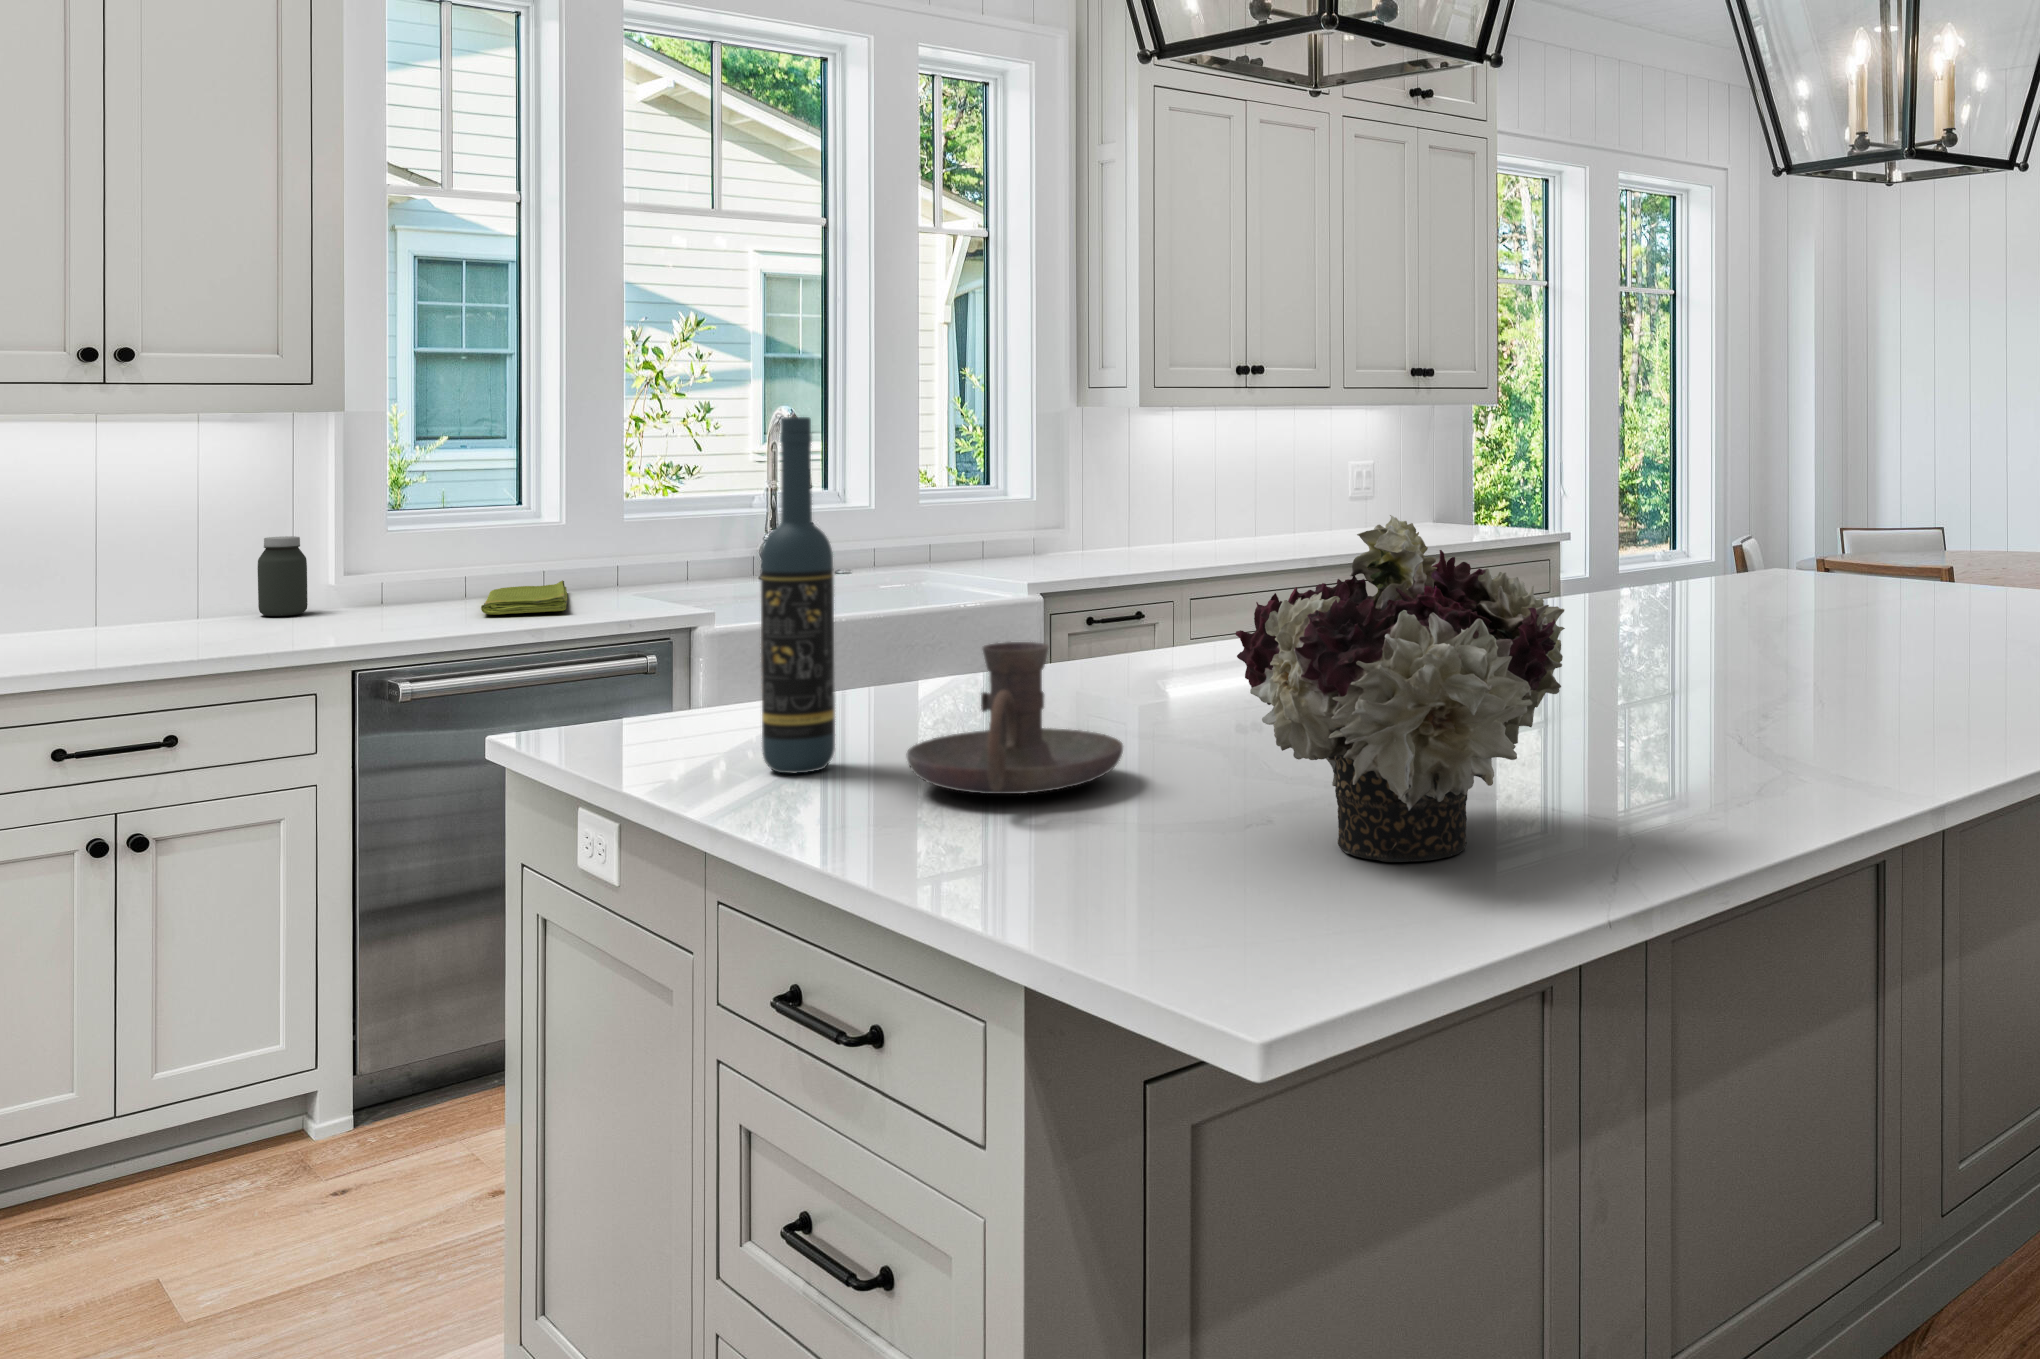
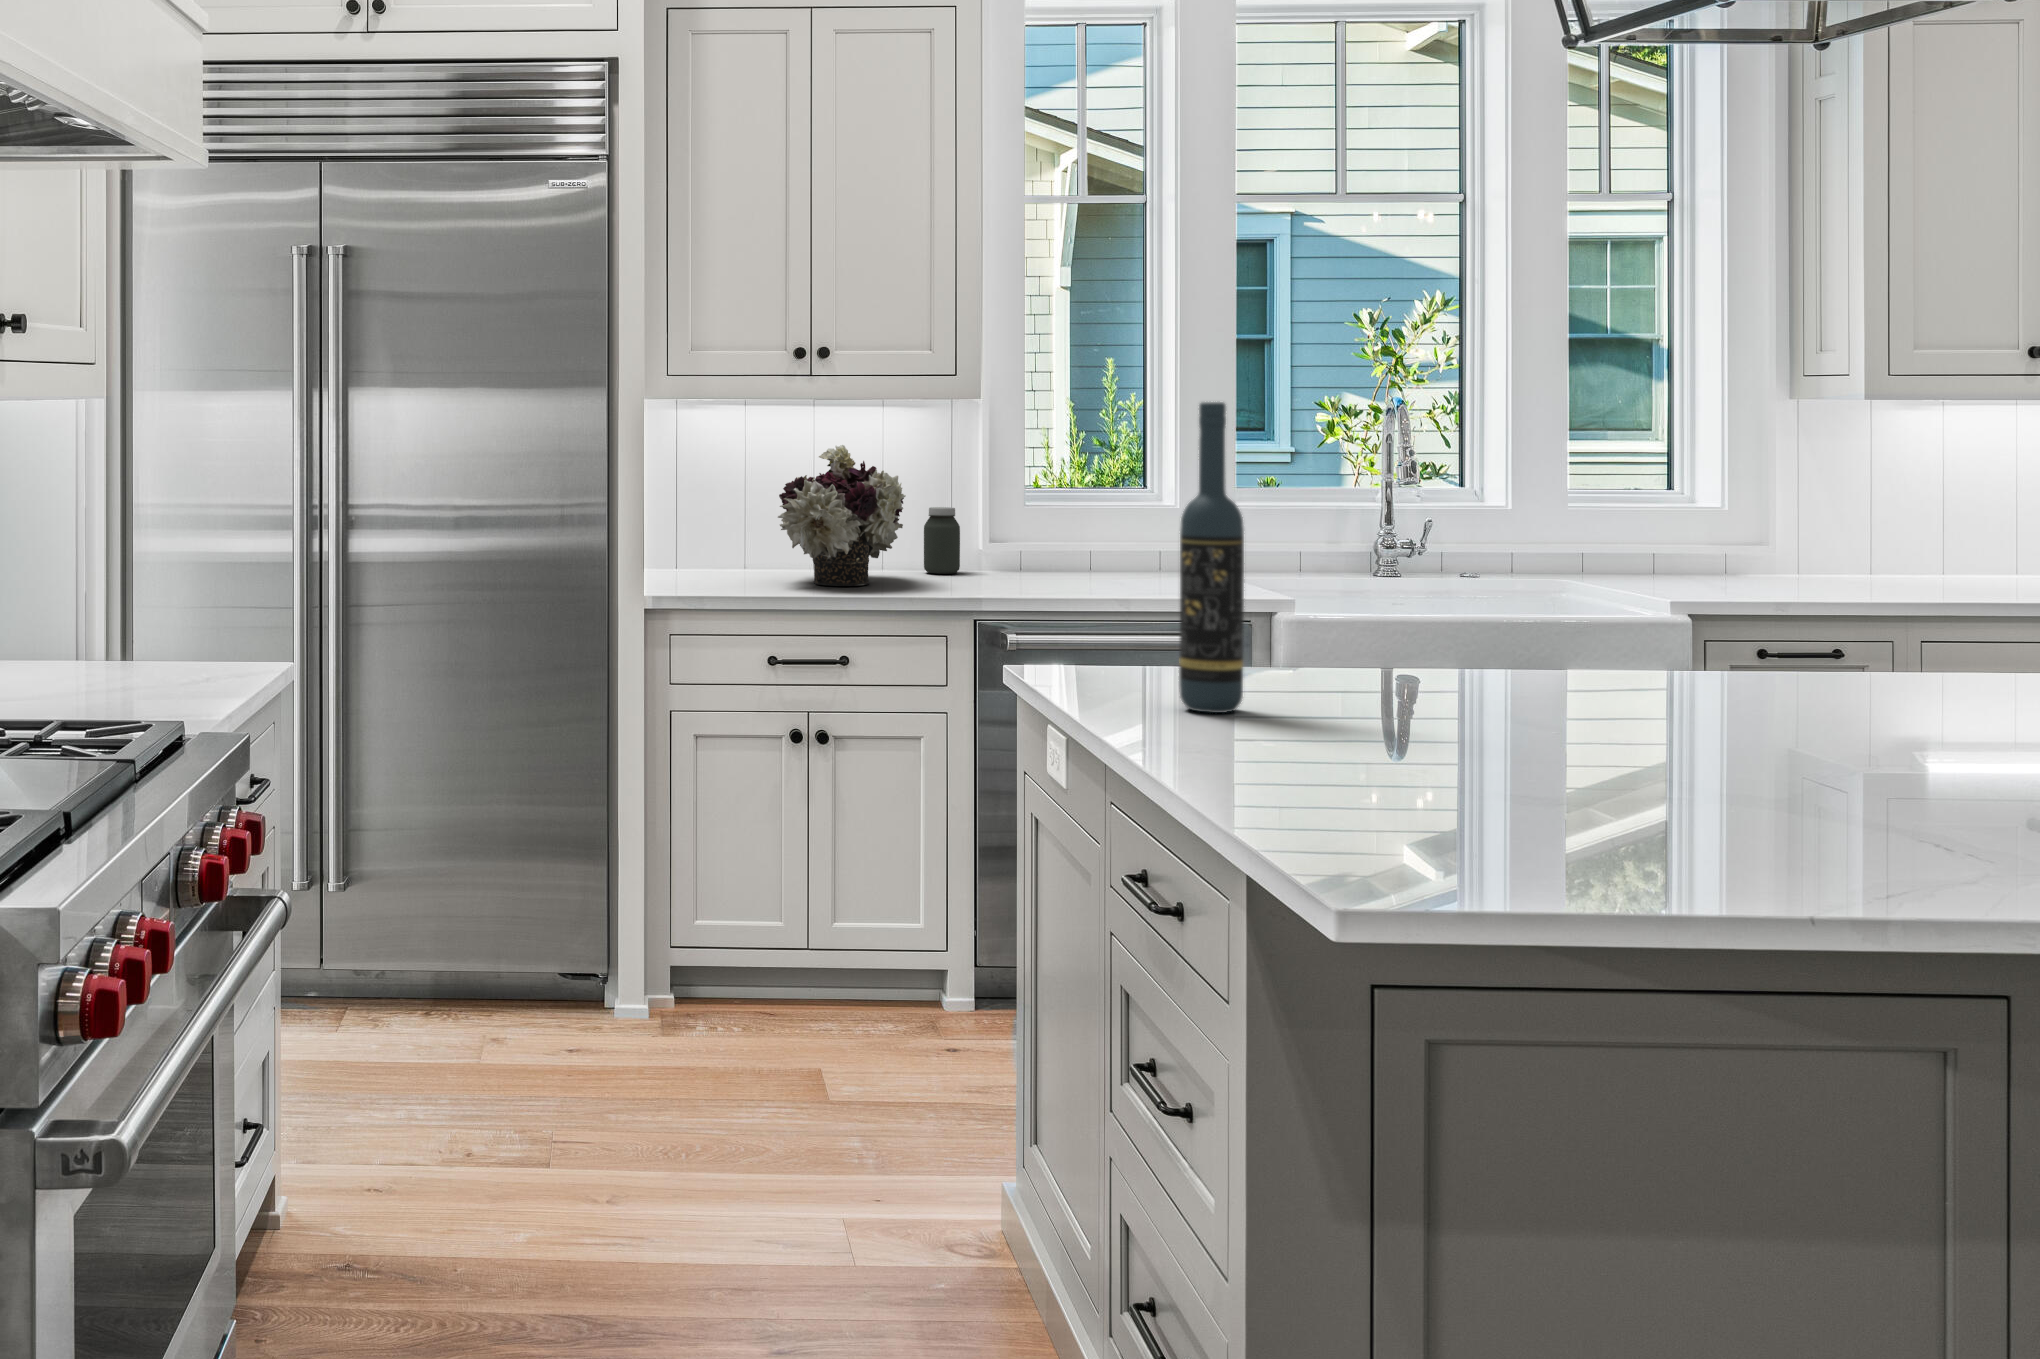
flower arrangement: present [1236,515,1565,862] -> present [778,445,906,586]
dish towel: present [481,580,567,614] -> none [1089,561,1178,586]
candle holder: present [906,642,1123,794] -> none [1276,610,1490,747]

